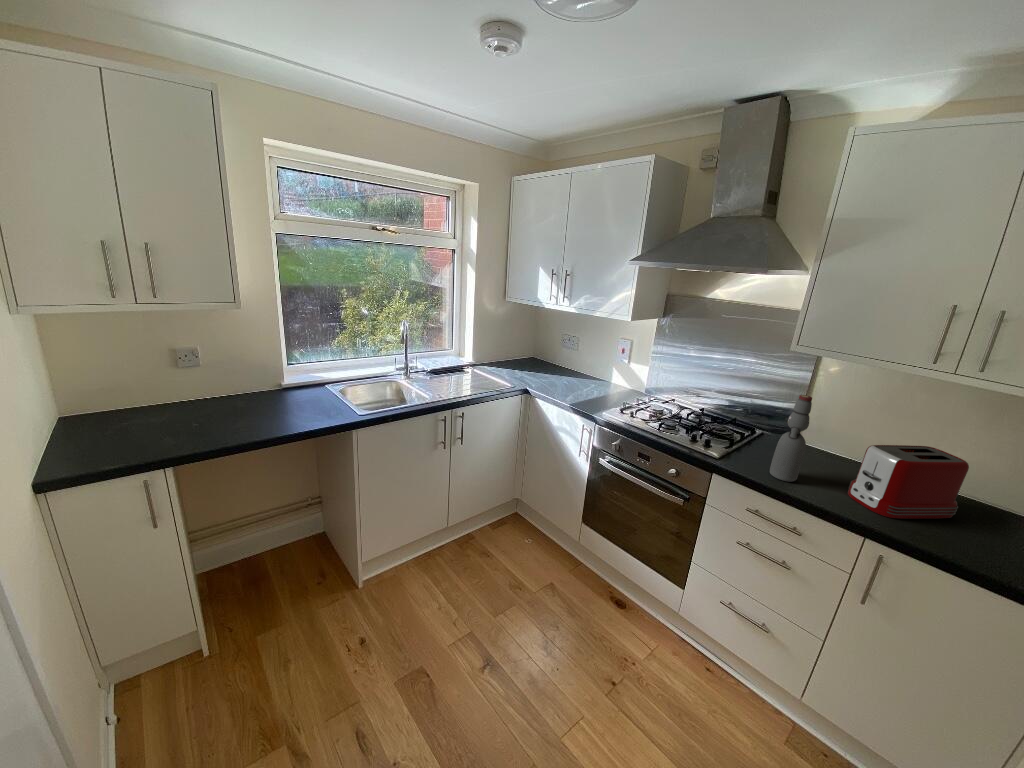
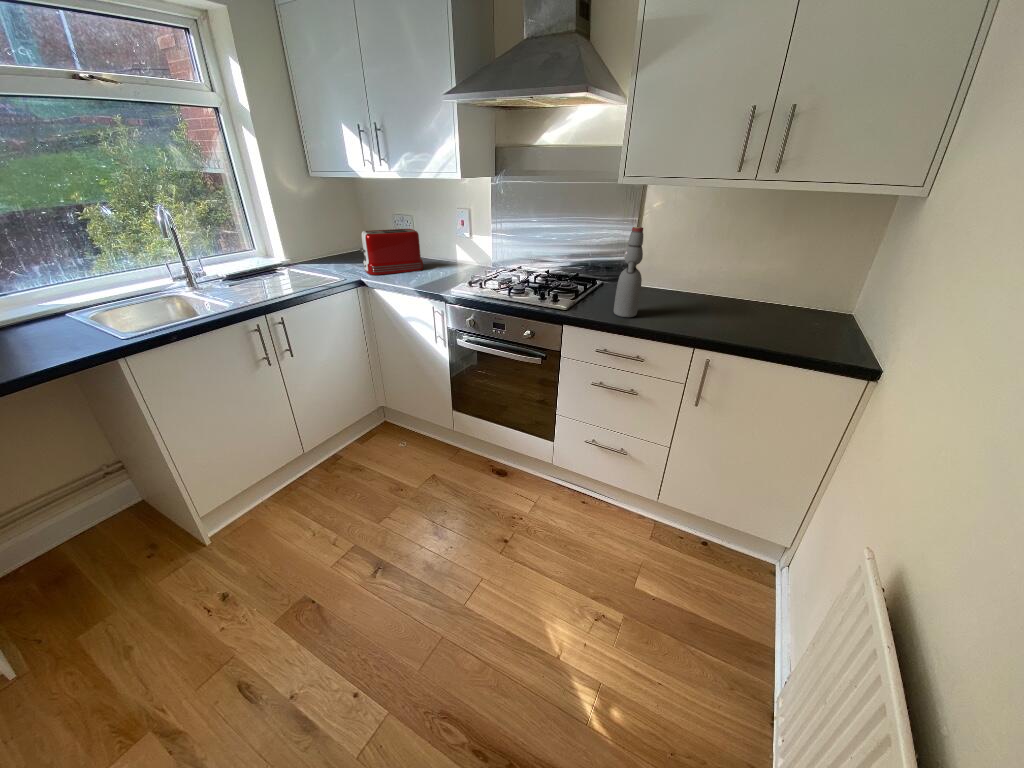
toaster: present [848,445,969,519] -> present [360,229,423,275]

